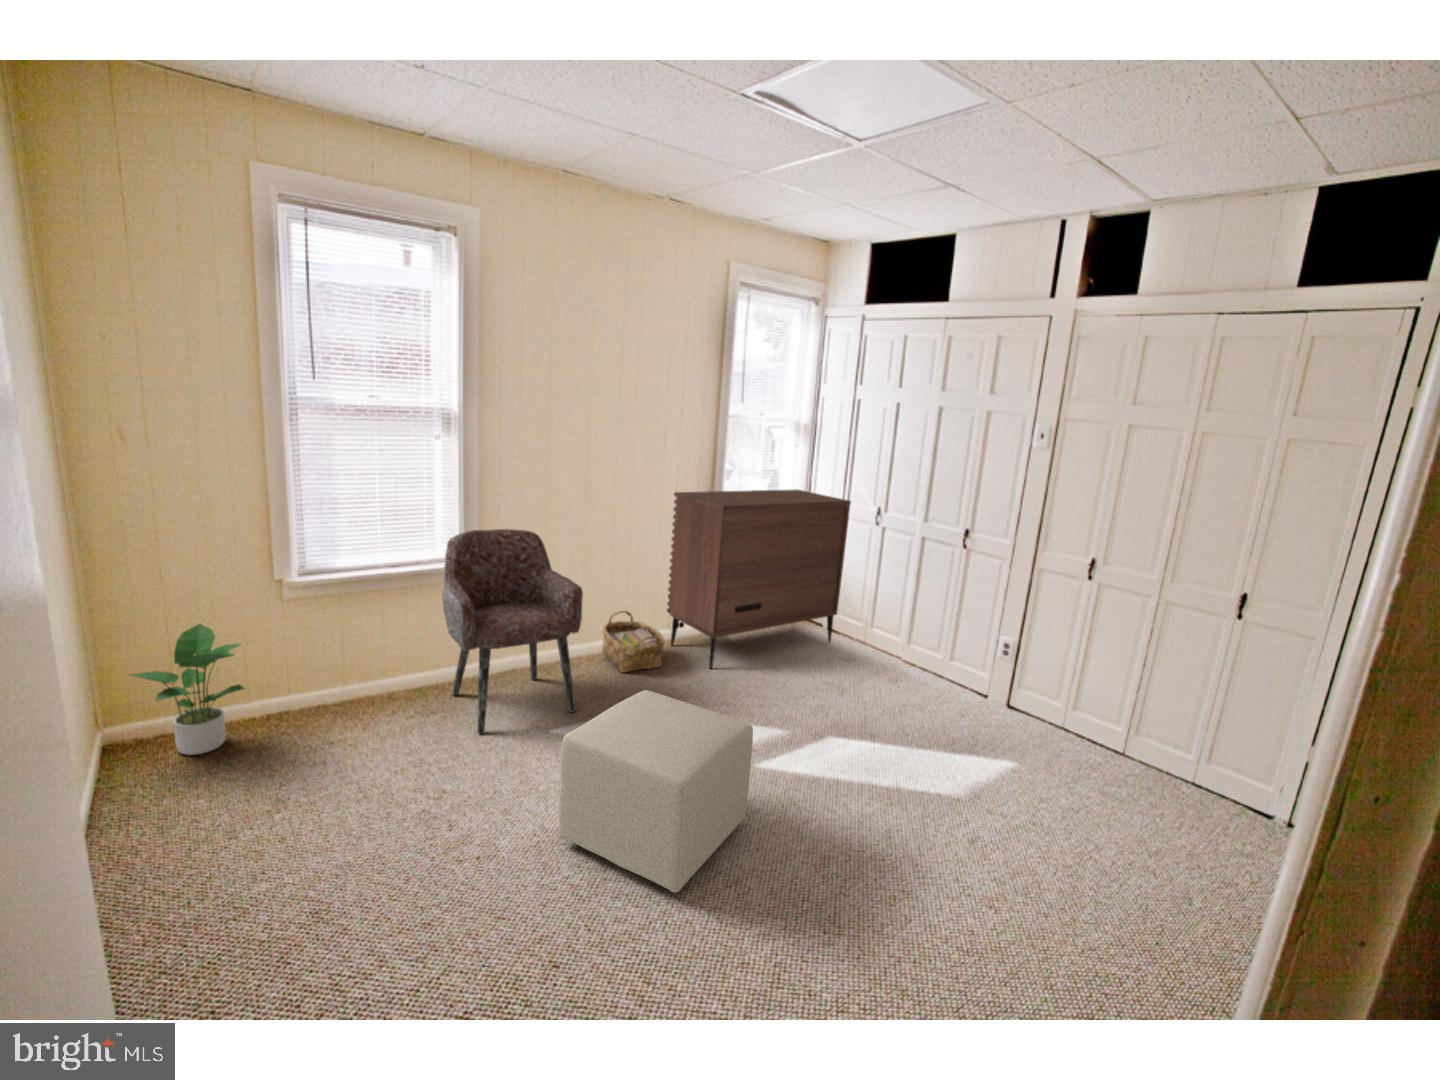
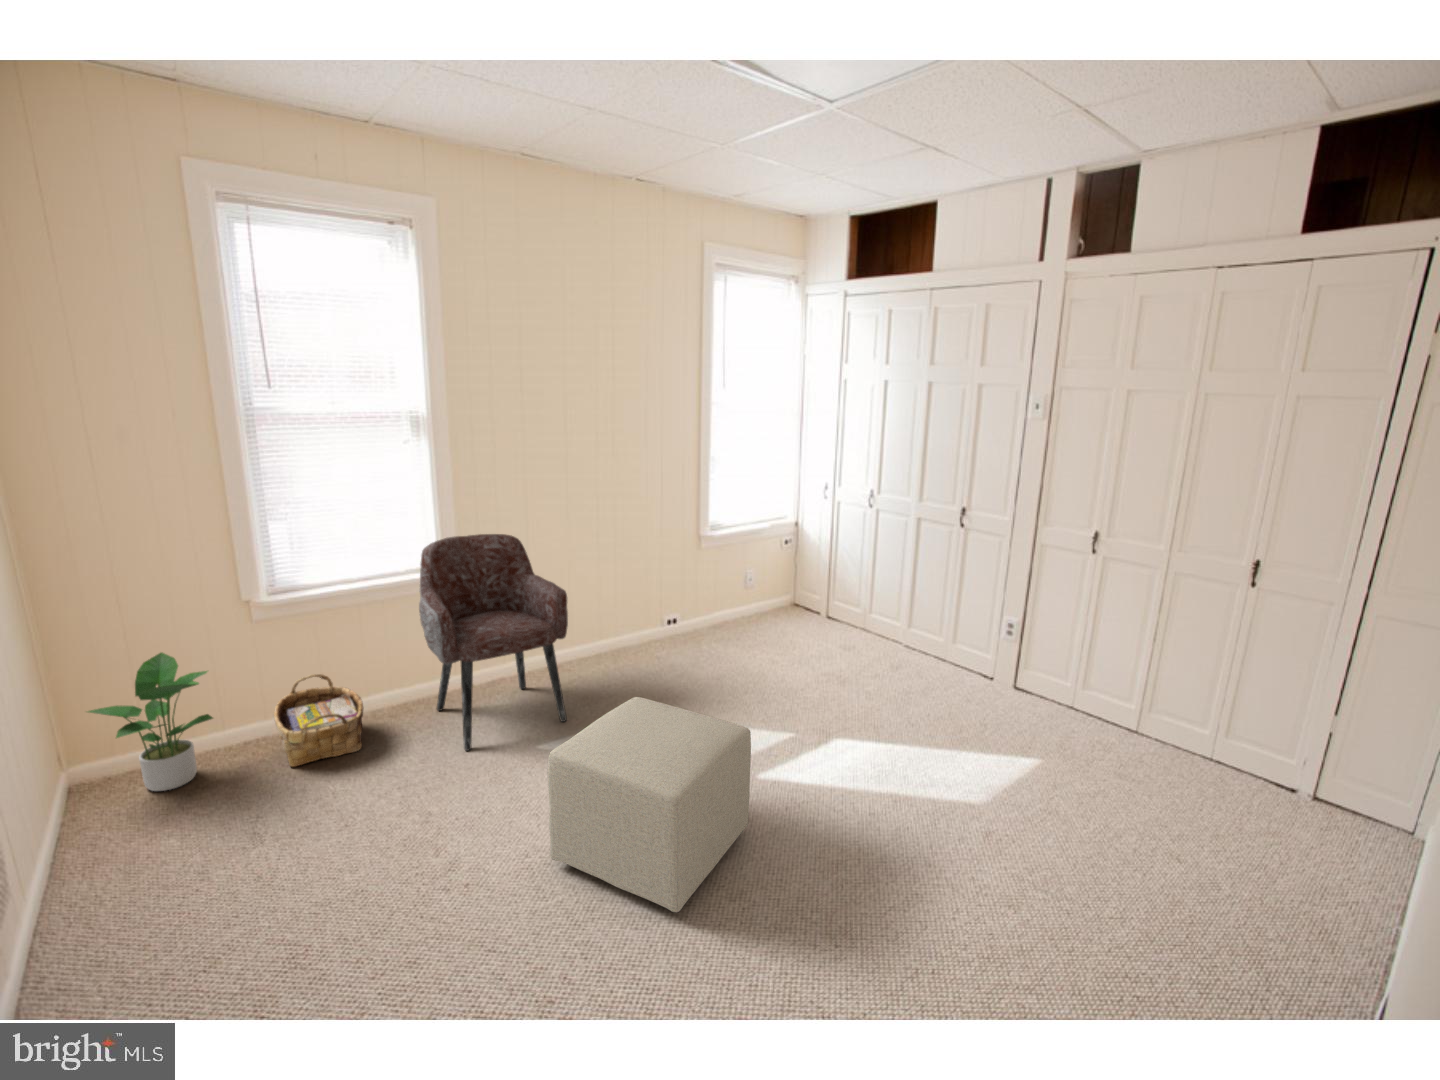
dresser: present [667,489,851,669] -> none [658,476,844,667]
woven basket: present [602,611,664,673] -> present [274,674,363,767]

